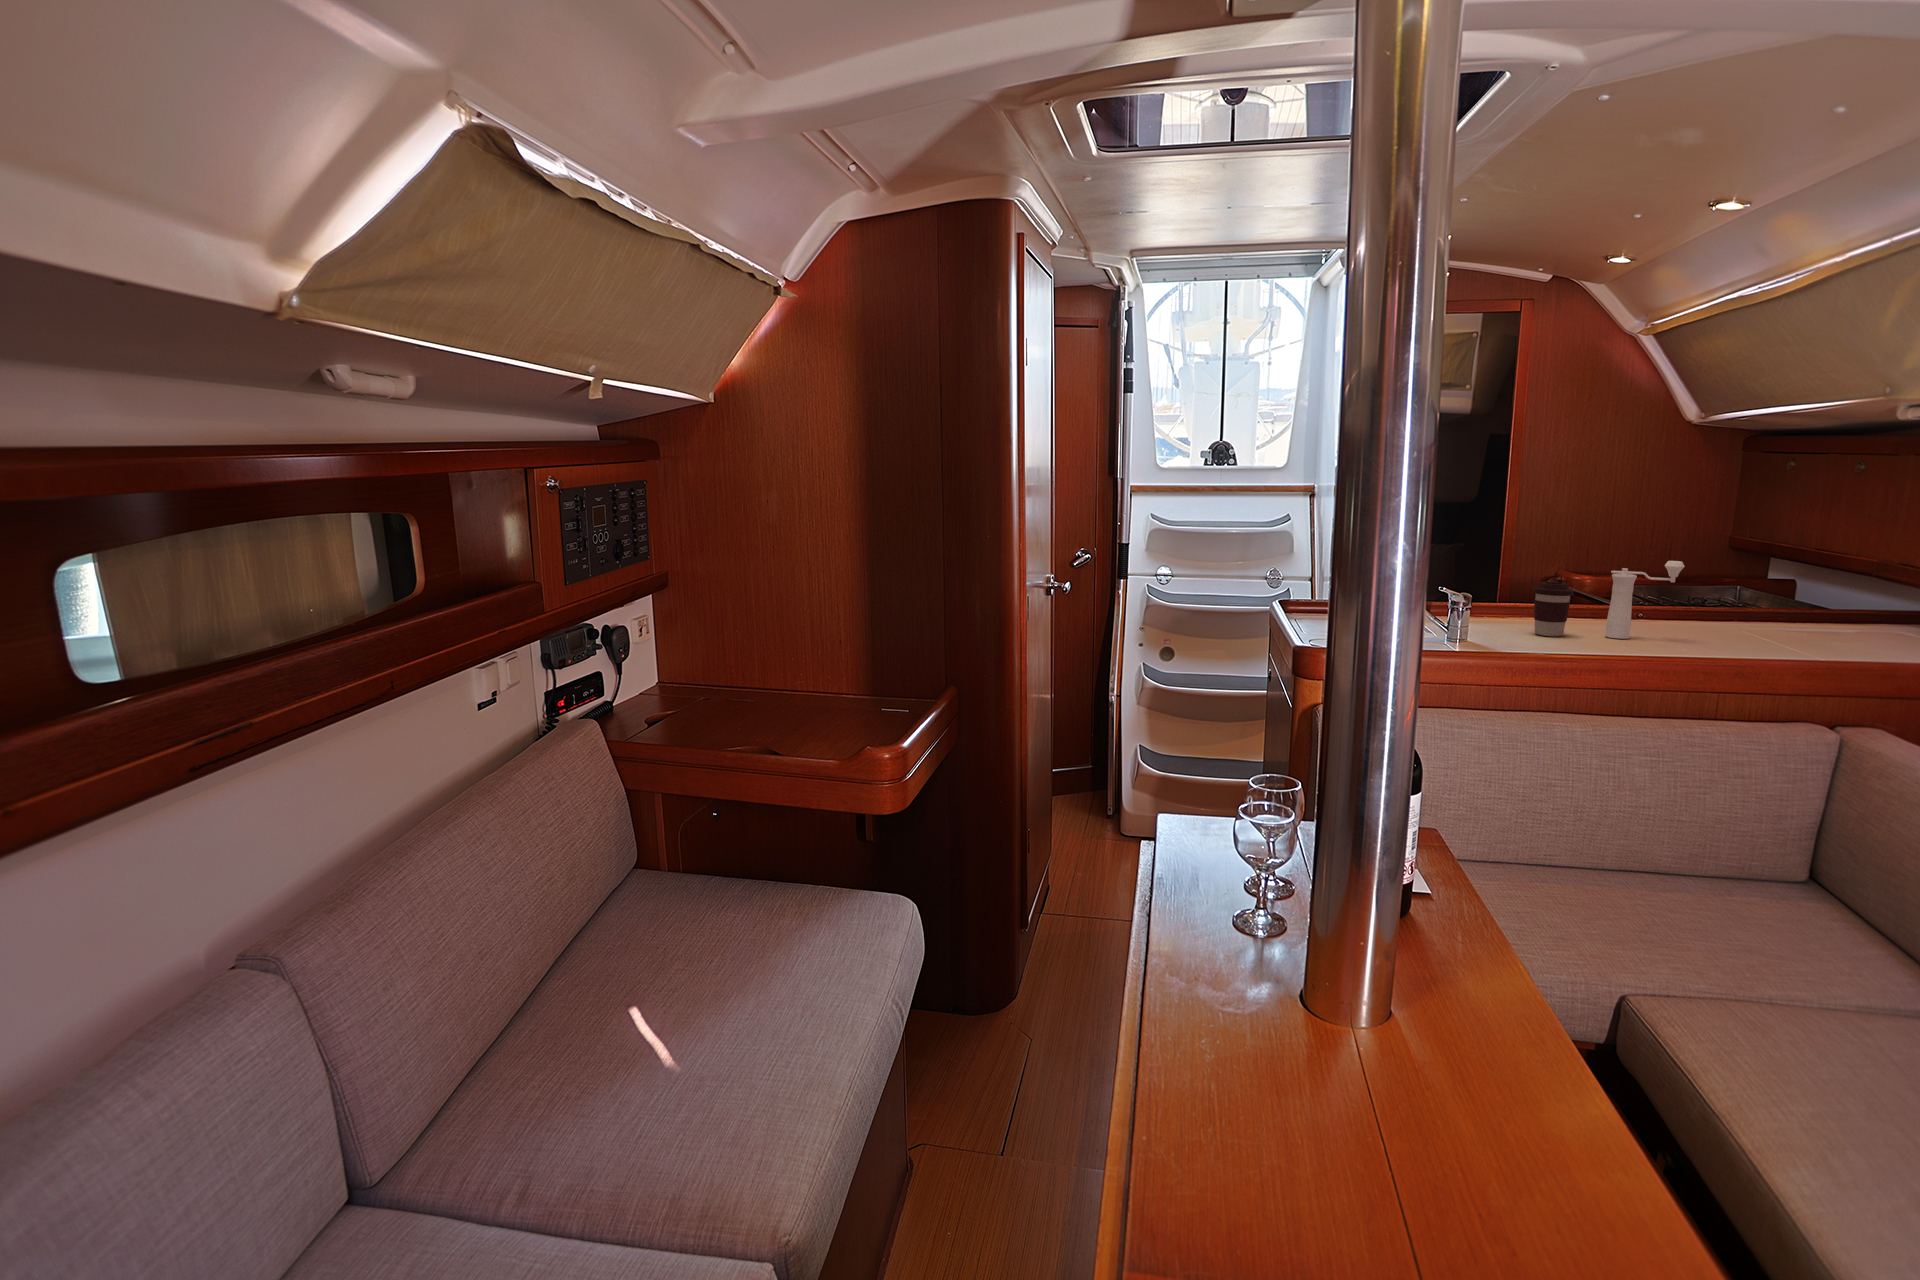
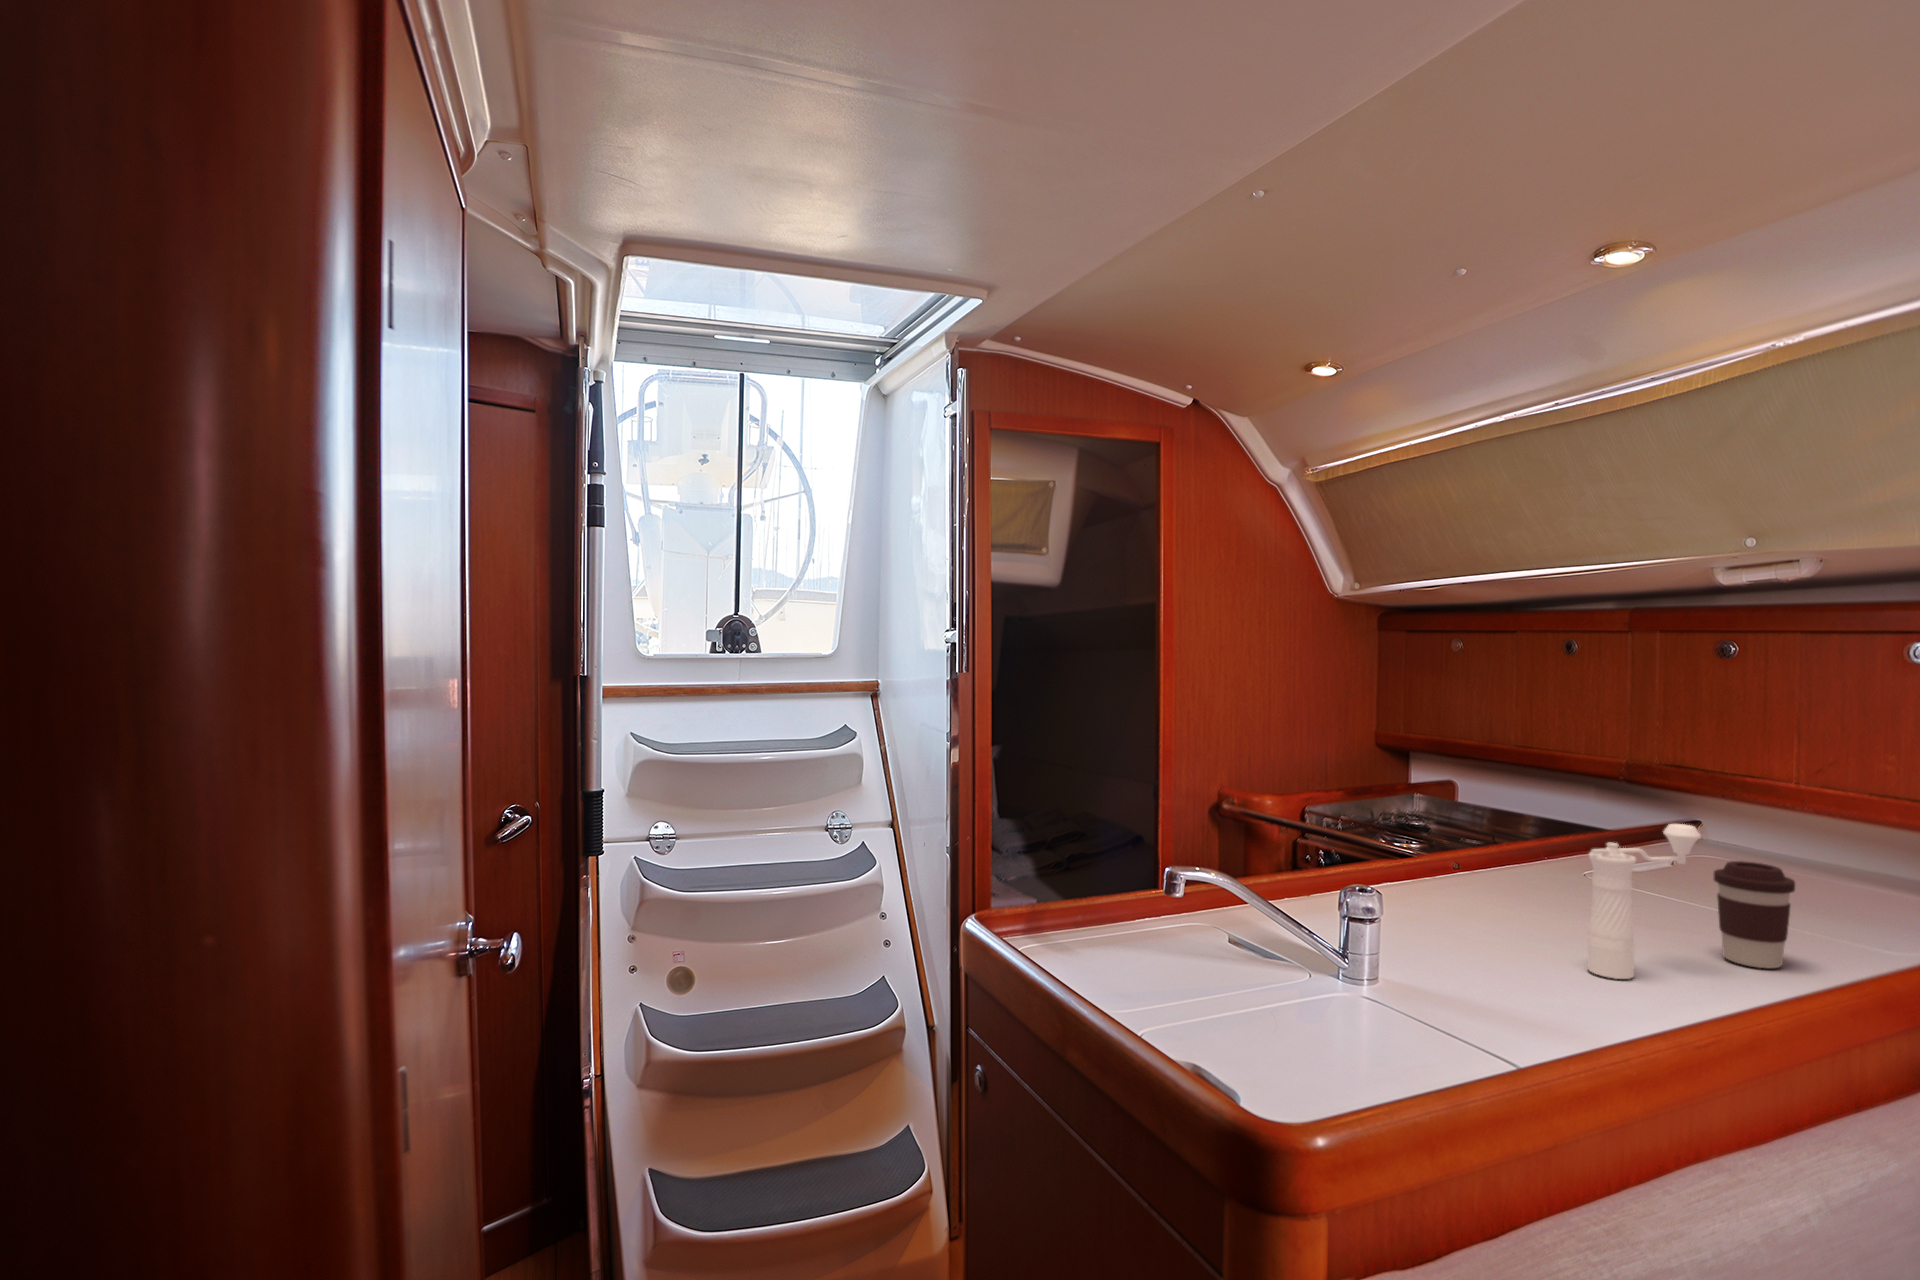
coffee cup: present [1533,582,1573,636] -> present [1714,861,1795,968]

